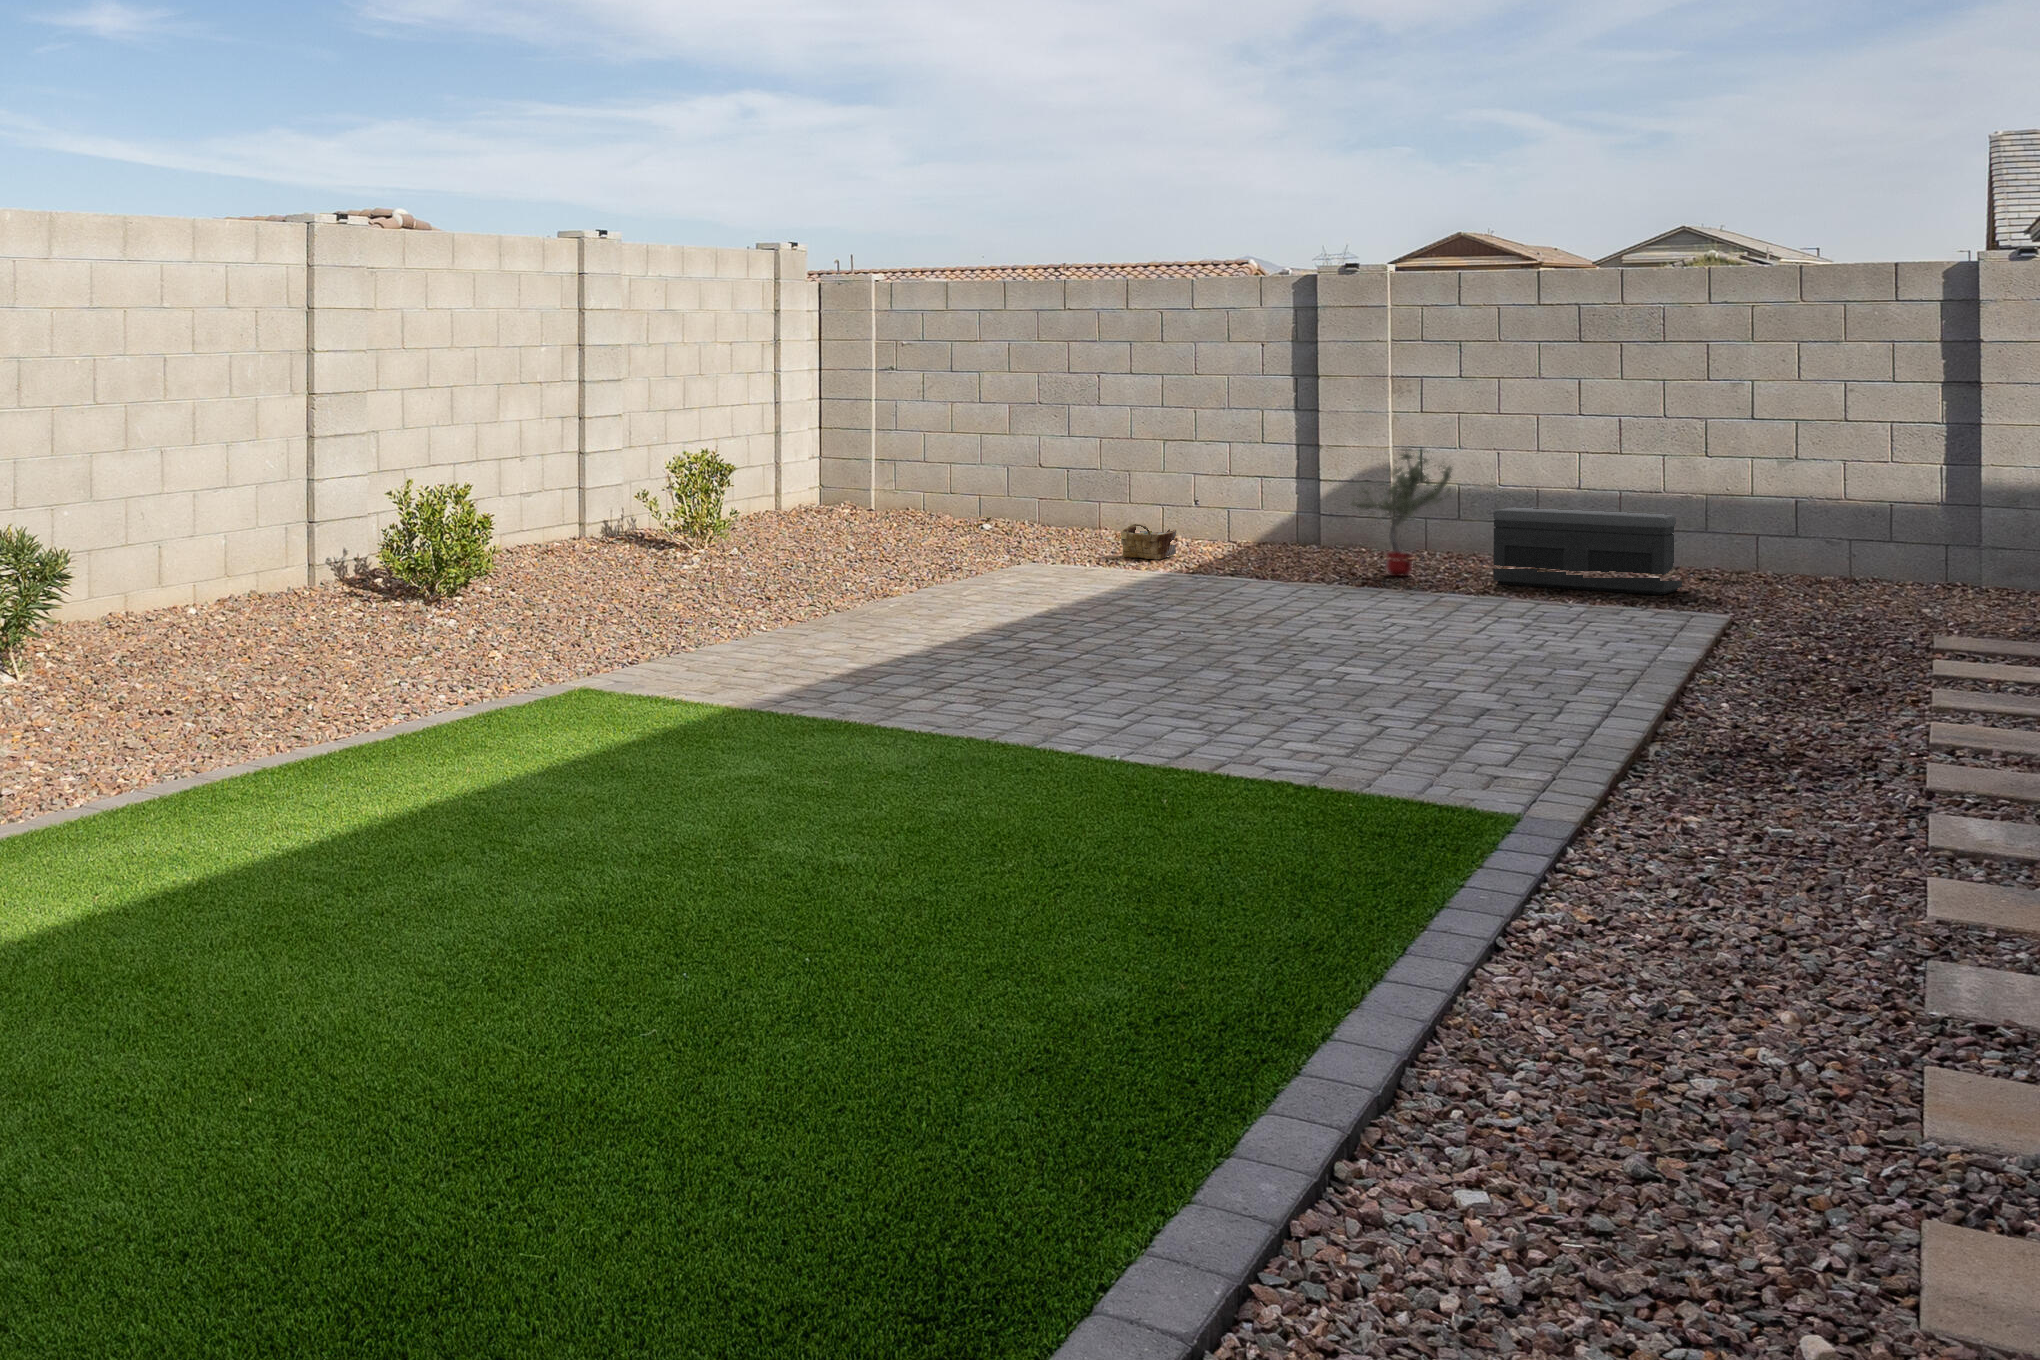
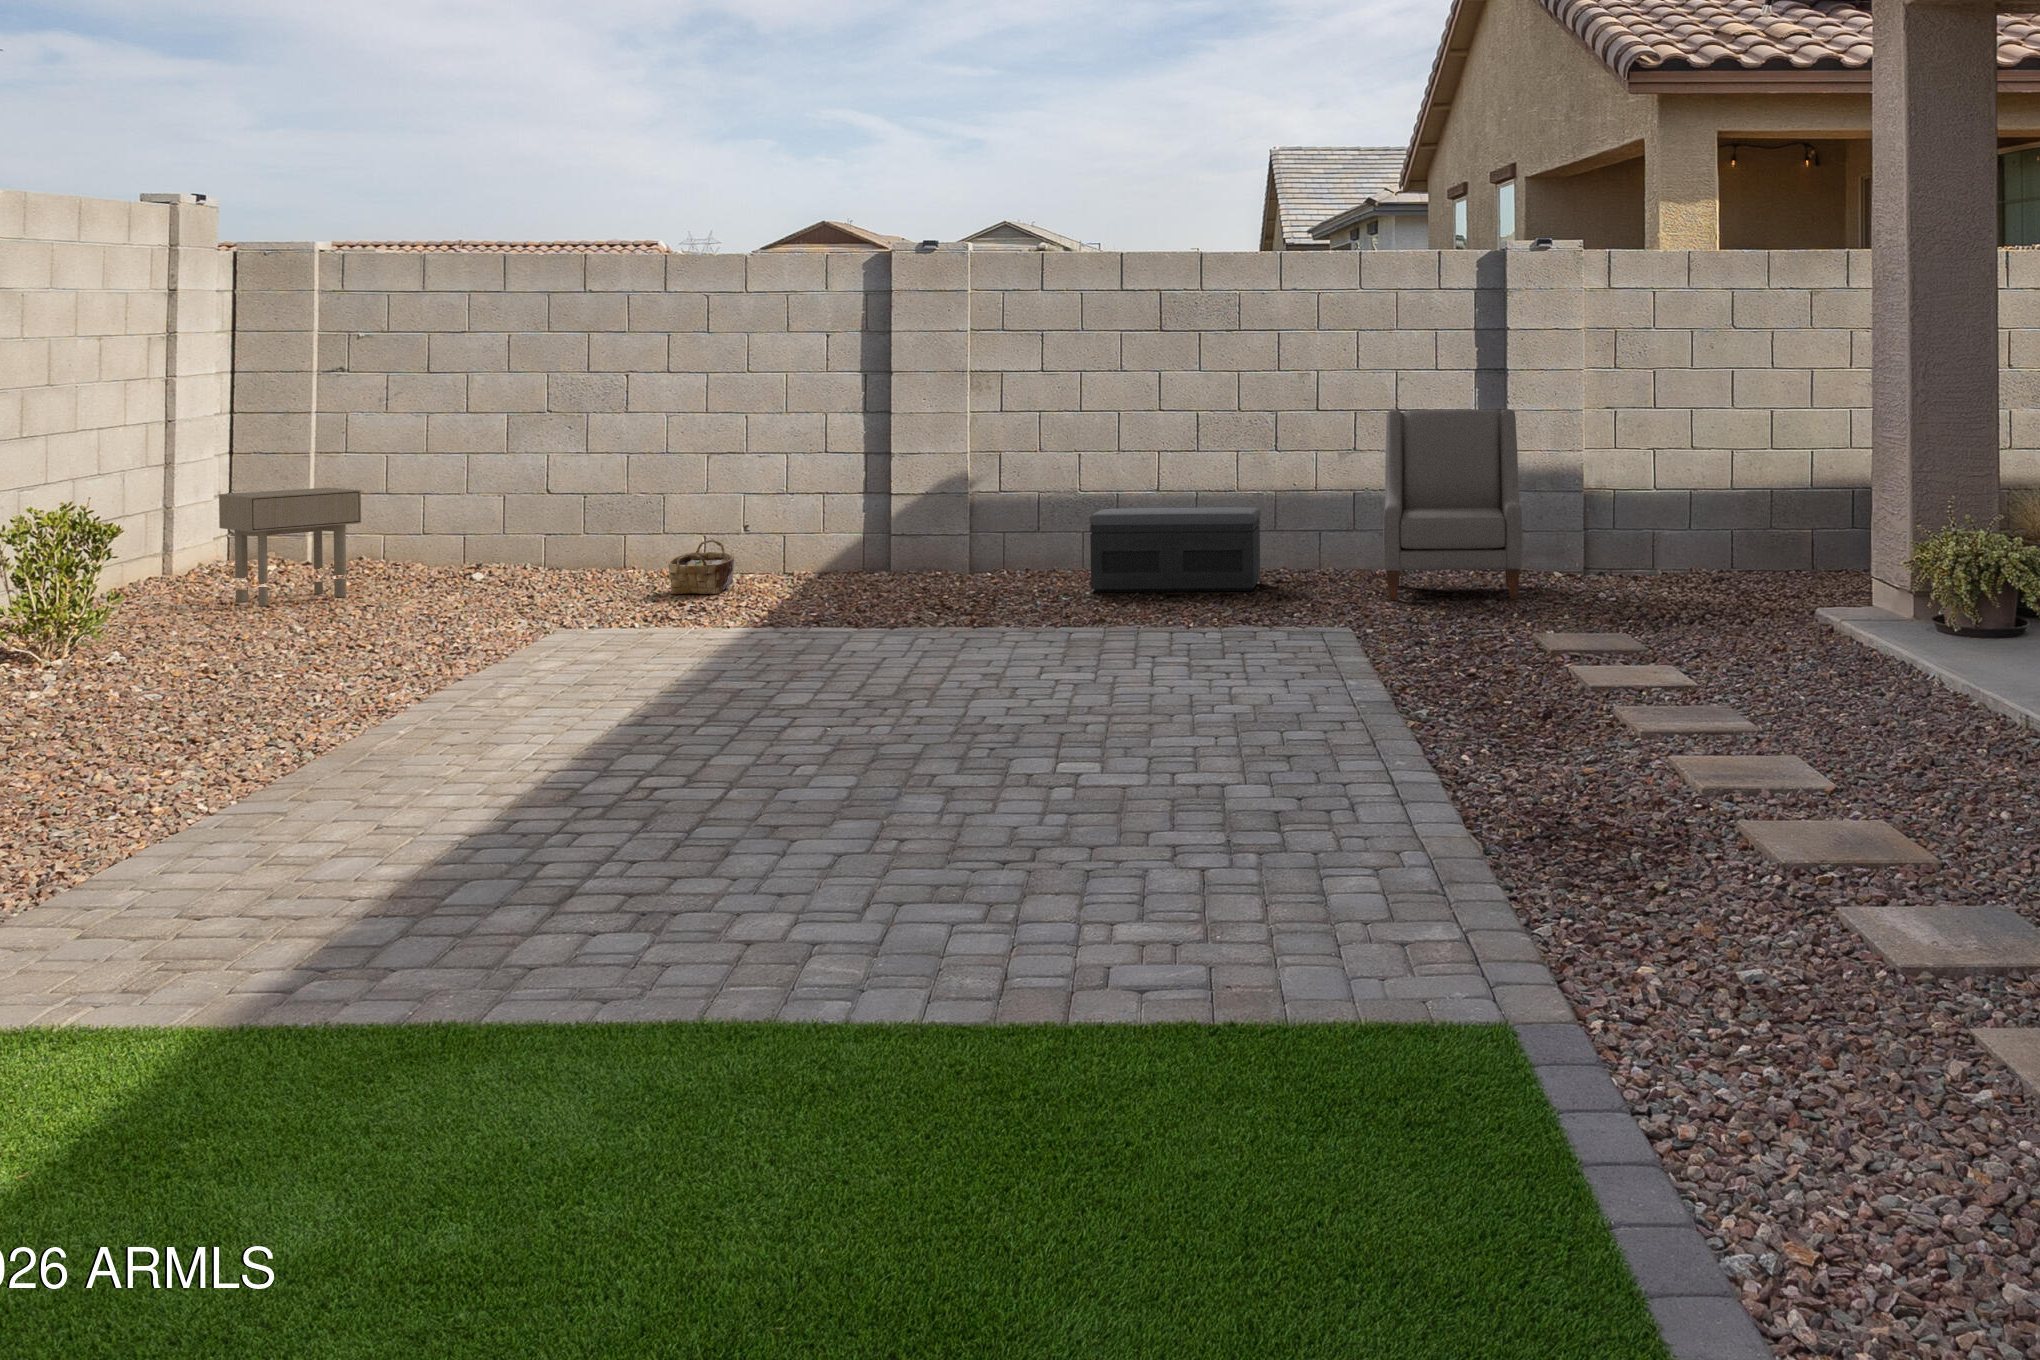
chair: none [1801,420,1999,624] -> present [1383,409,1523,600]
potted tree: present [1350,449,1452,576] -> none [934,451,1048,592]
side table: none [808,457,900,542] -> present [219,488,361,606]

